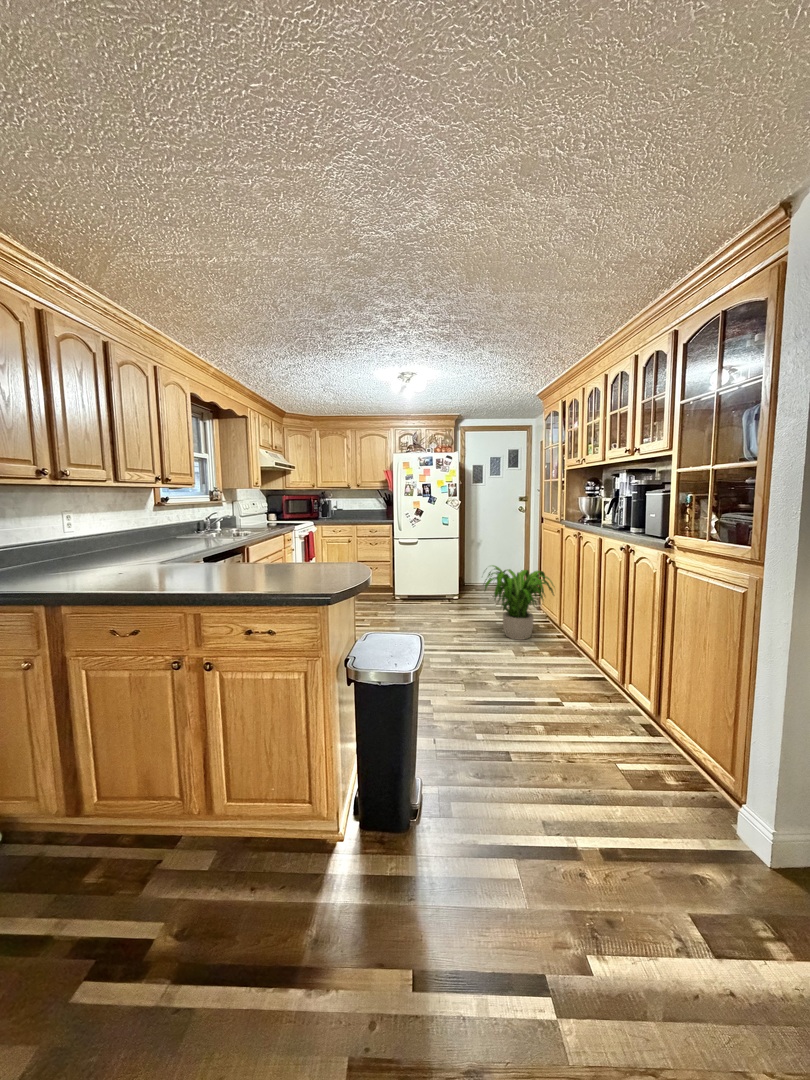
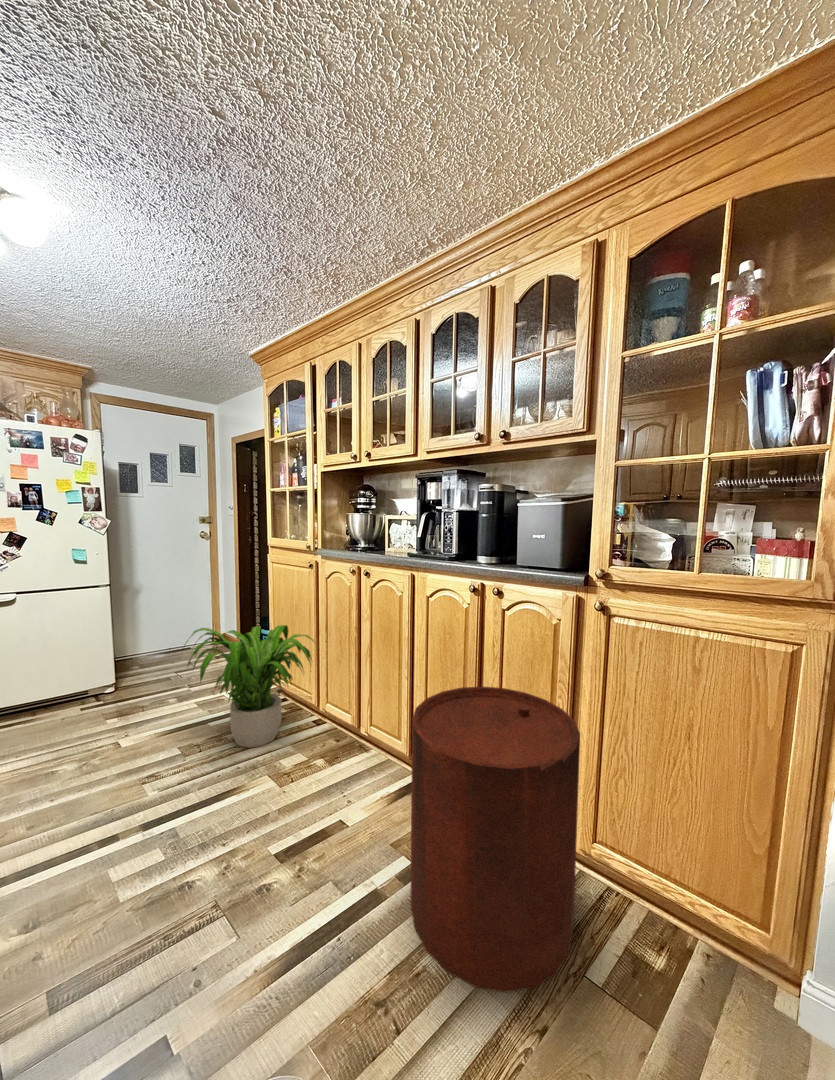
trash can: none [539,608,644,758] -> present [410,687,580,992]

